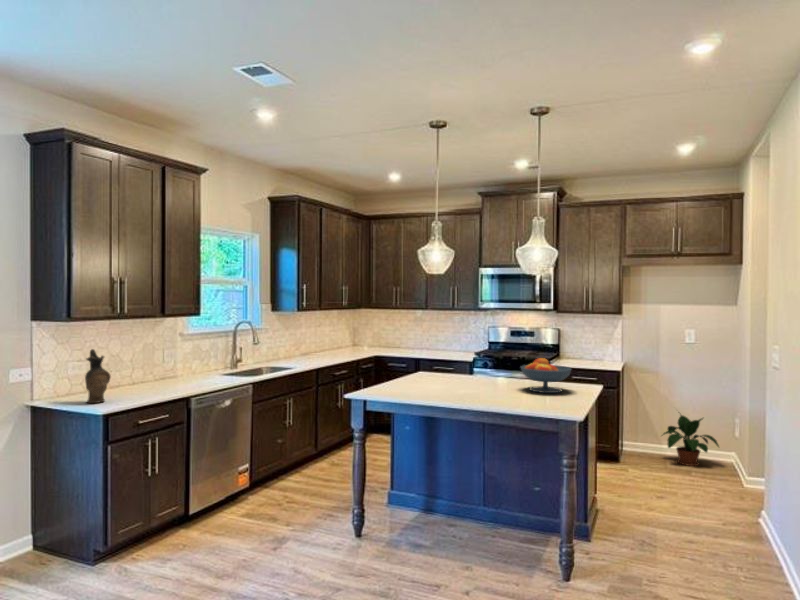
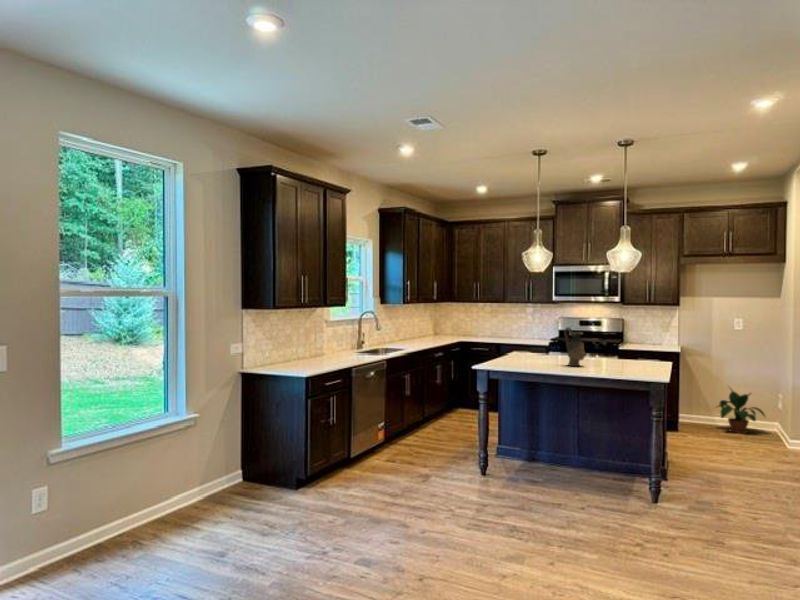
ceramic pitcher: present [85,349,110,403] -> present [564,327,585,366]
fruit bowl: present [521,358,571,393] -> none [608,338,651,365]

